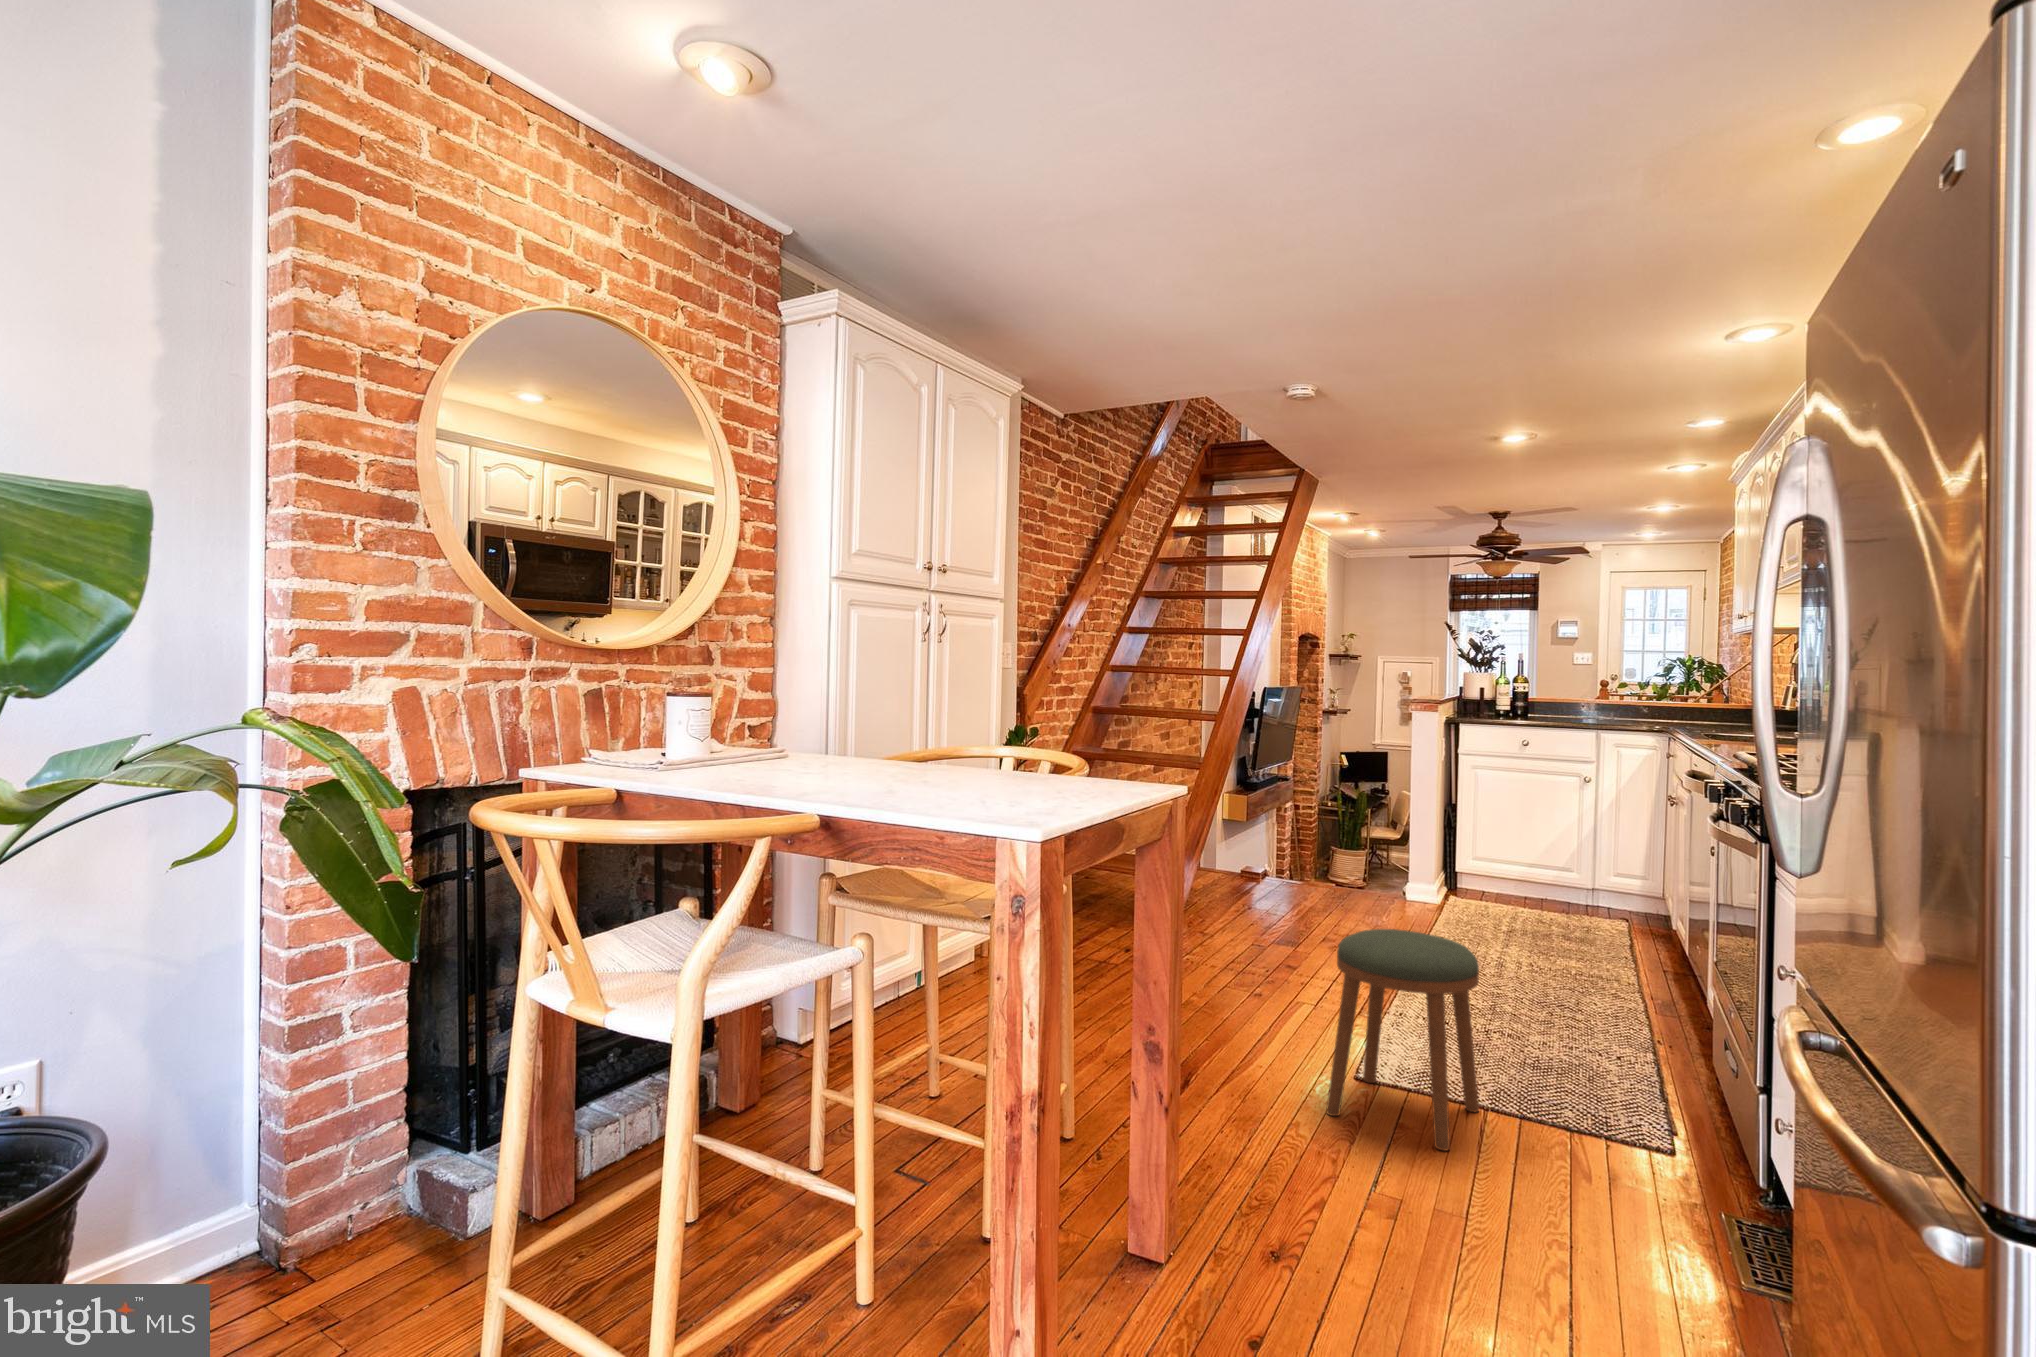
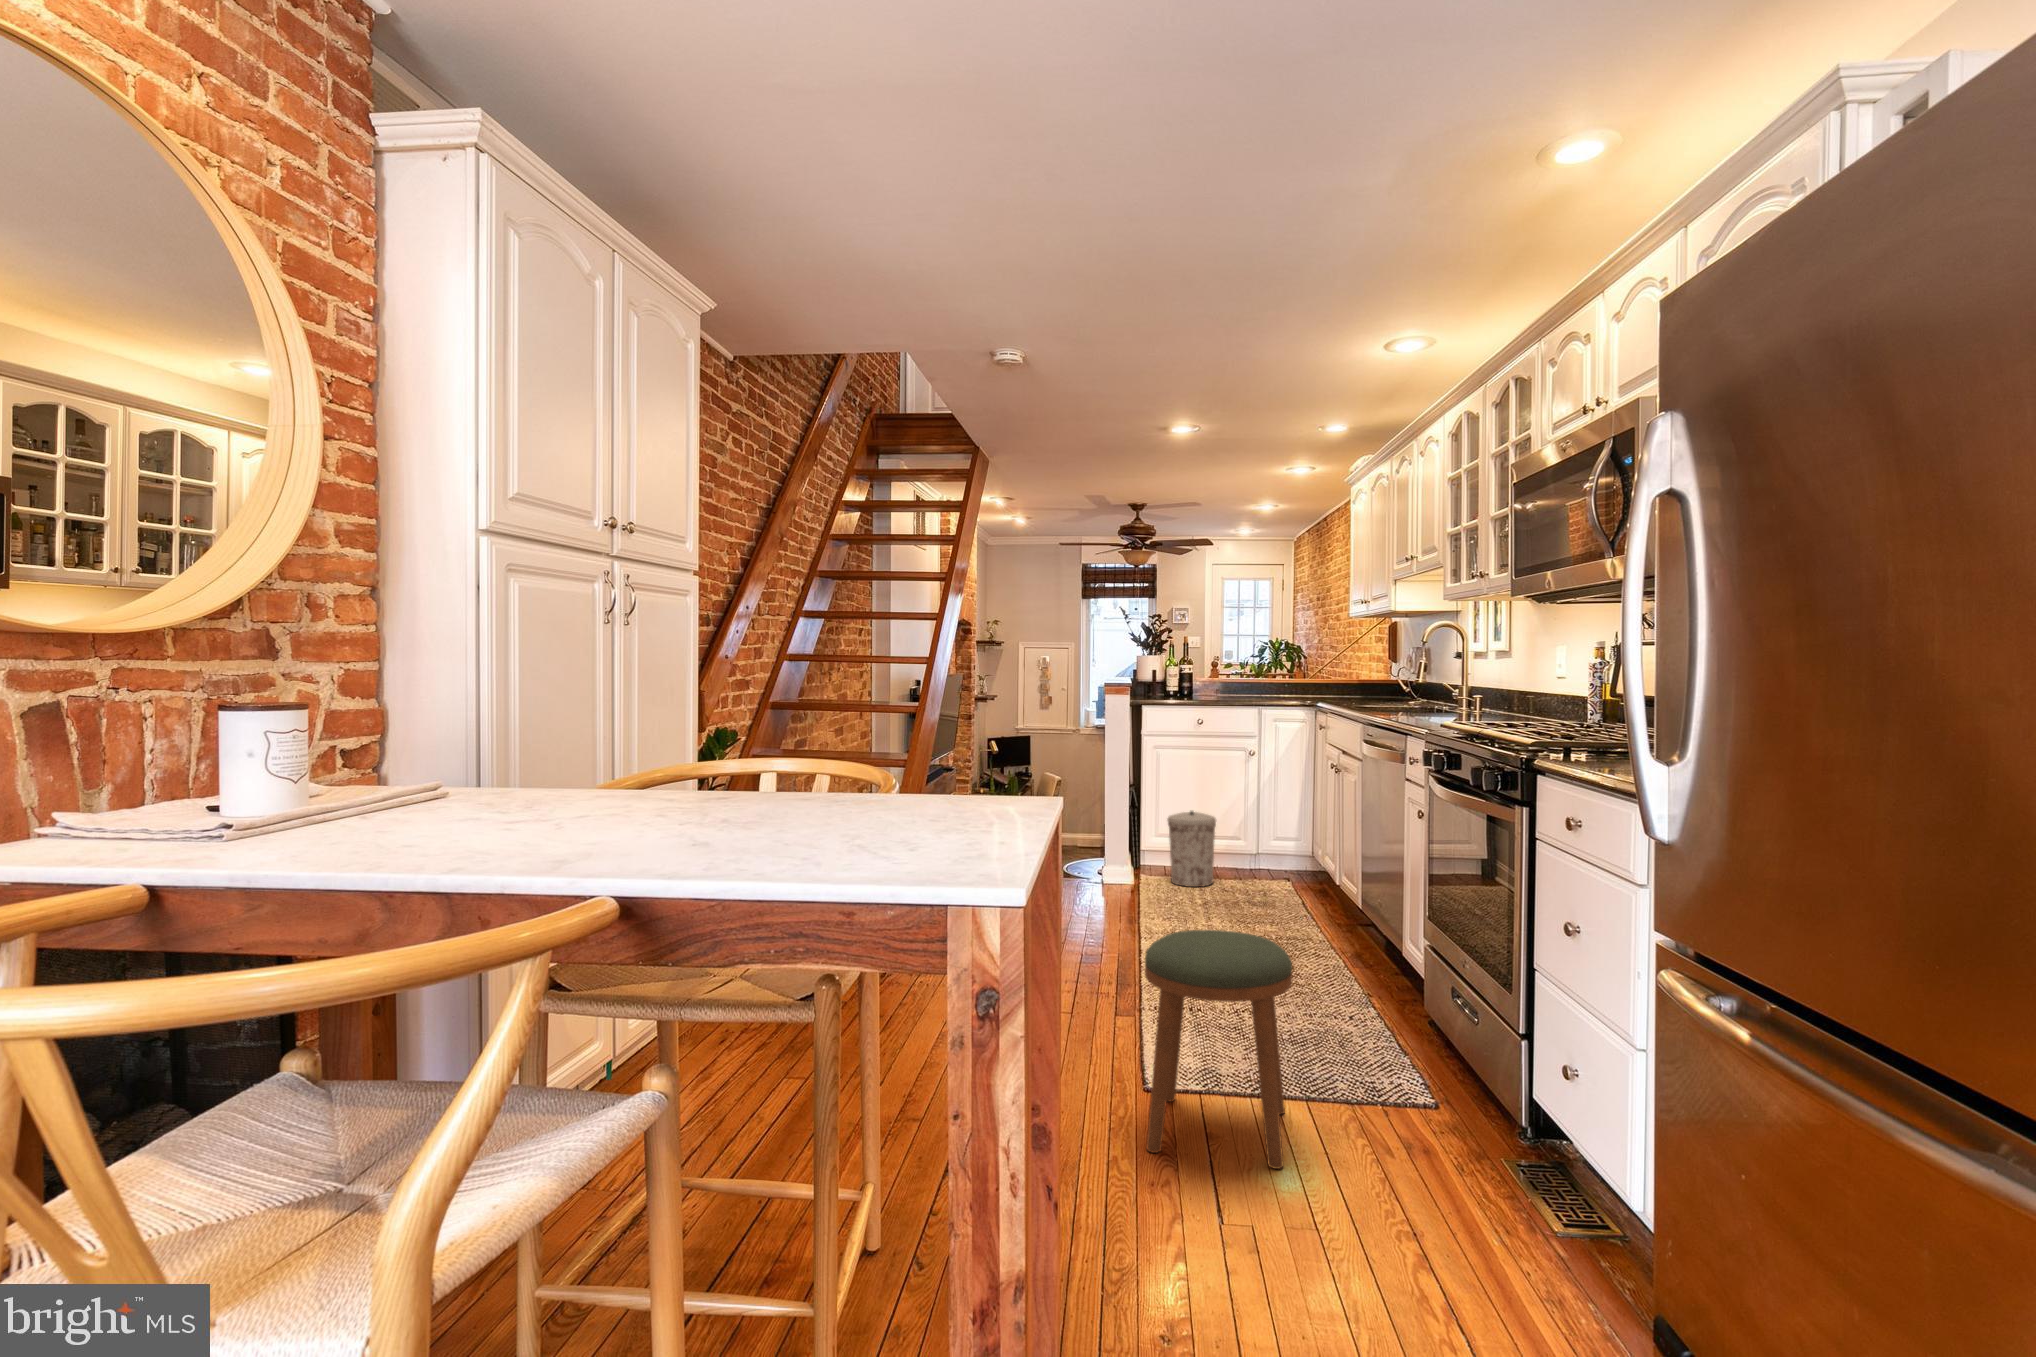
trash can: none [1480,834,1535,913] -> present [1167,811,1216,887]

